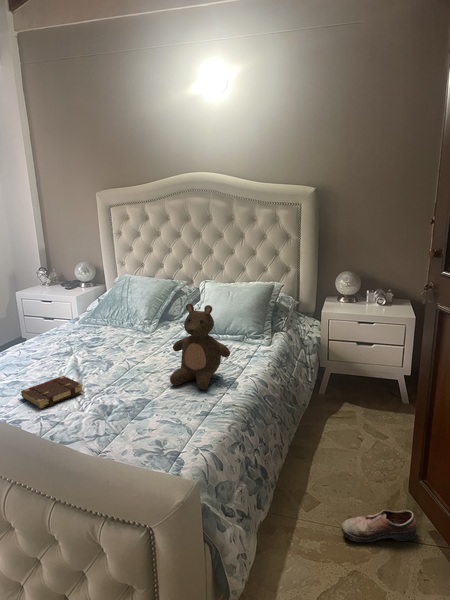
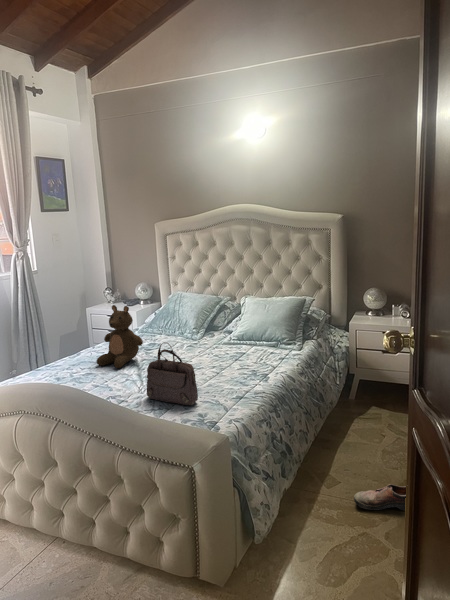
stuffed bear: present [170,304,230,389] -> present [97,305,143,368]
handbag: none [88,349,154,428] -> present [147,342,198,405]
book: present [21,376,83,408] -> none [94,369,142,391]

